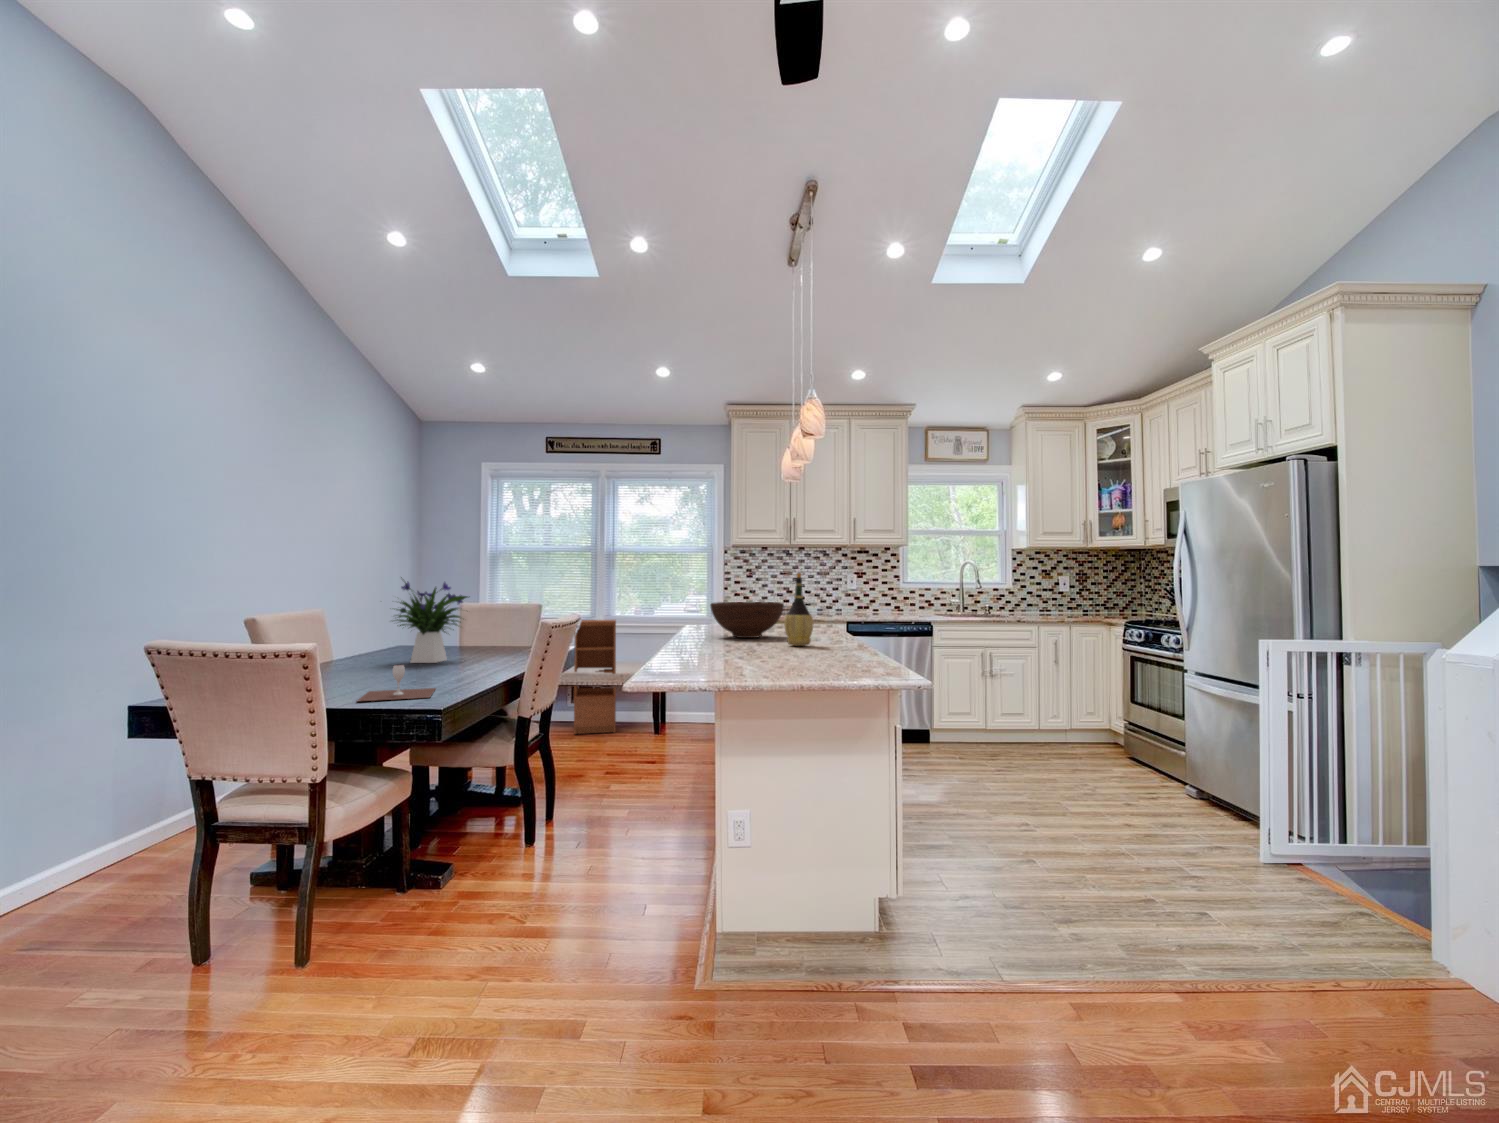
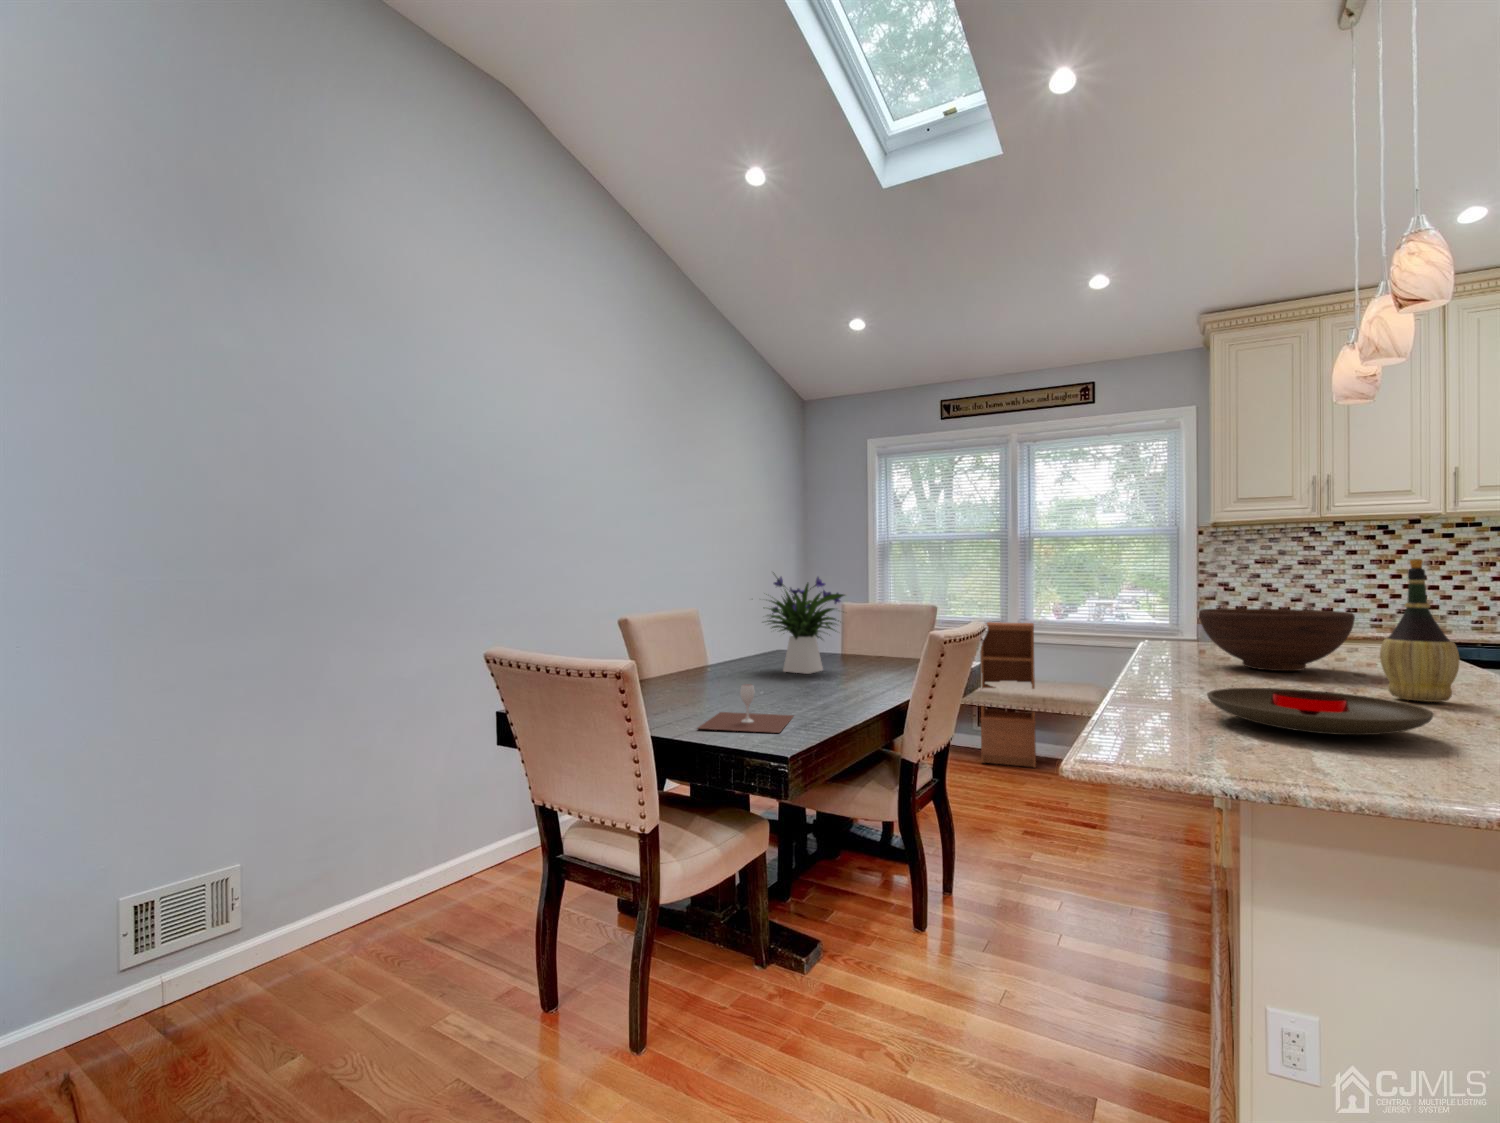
plate: none [697,641,785,658] -> present [1207,688,1433,735]

